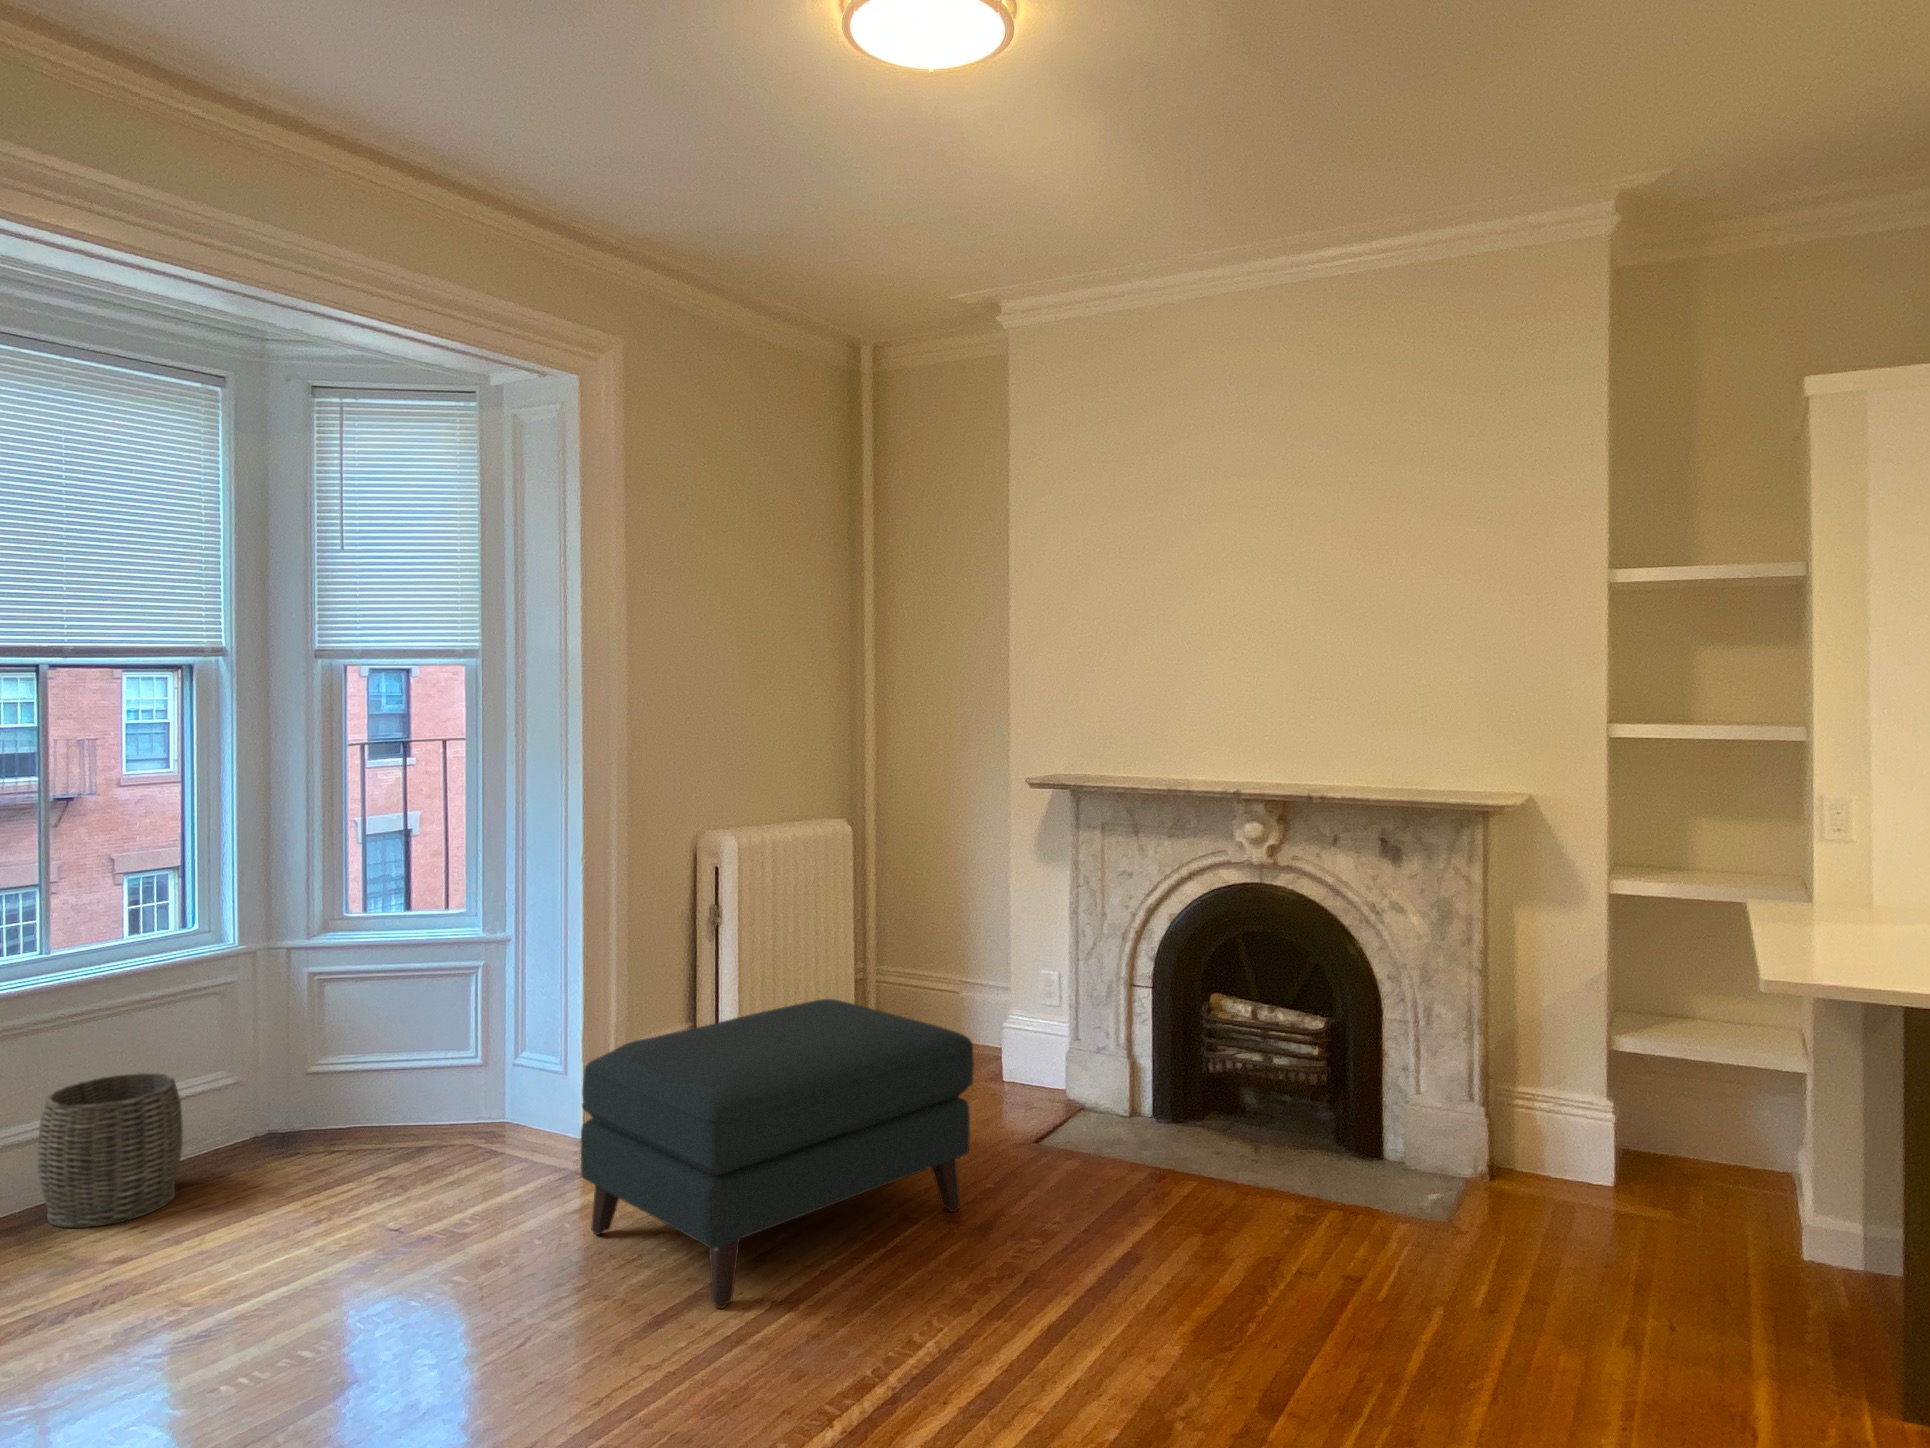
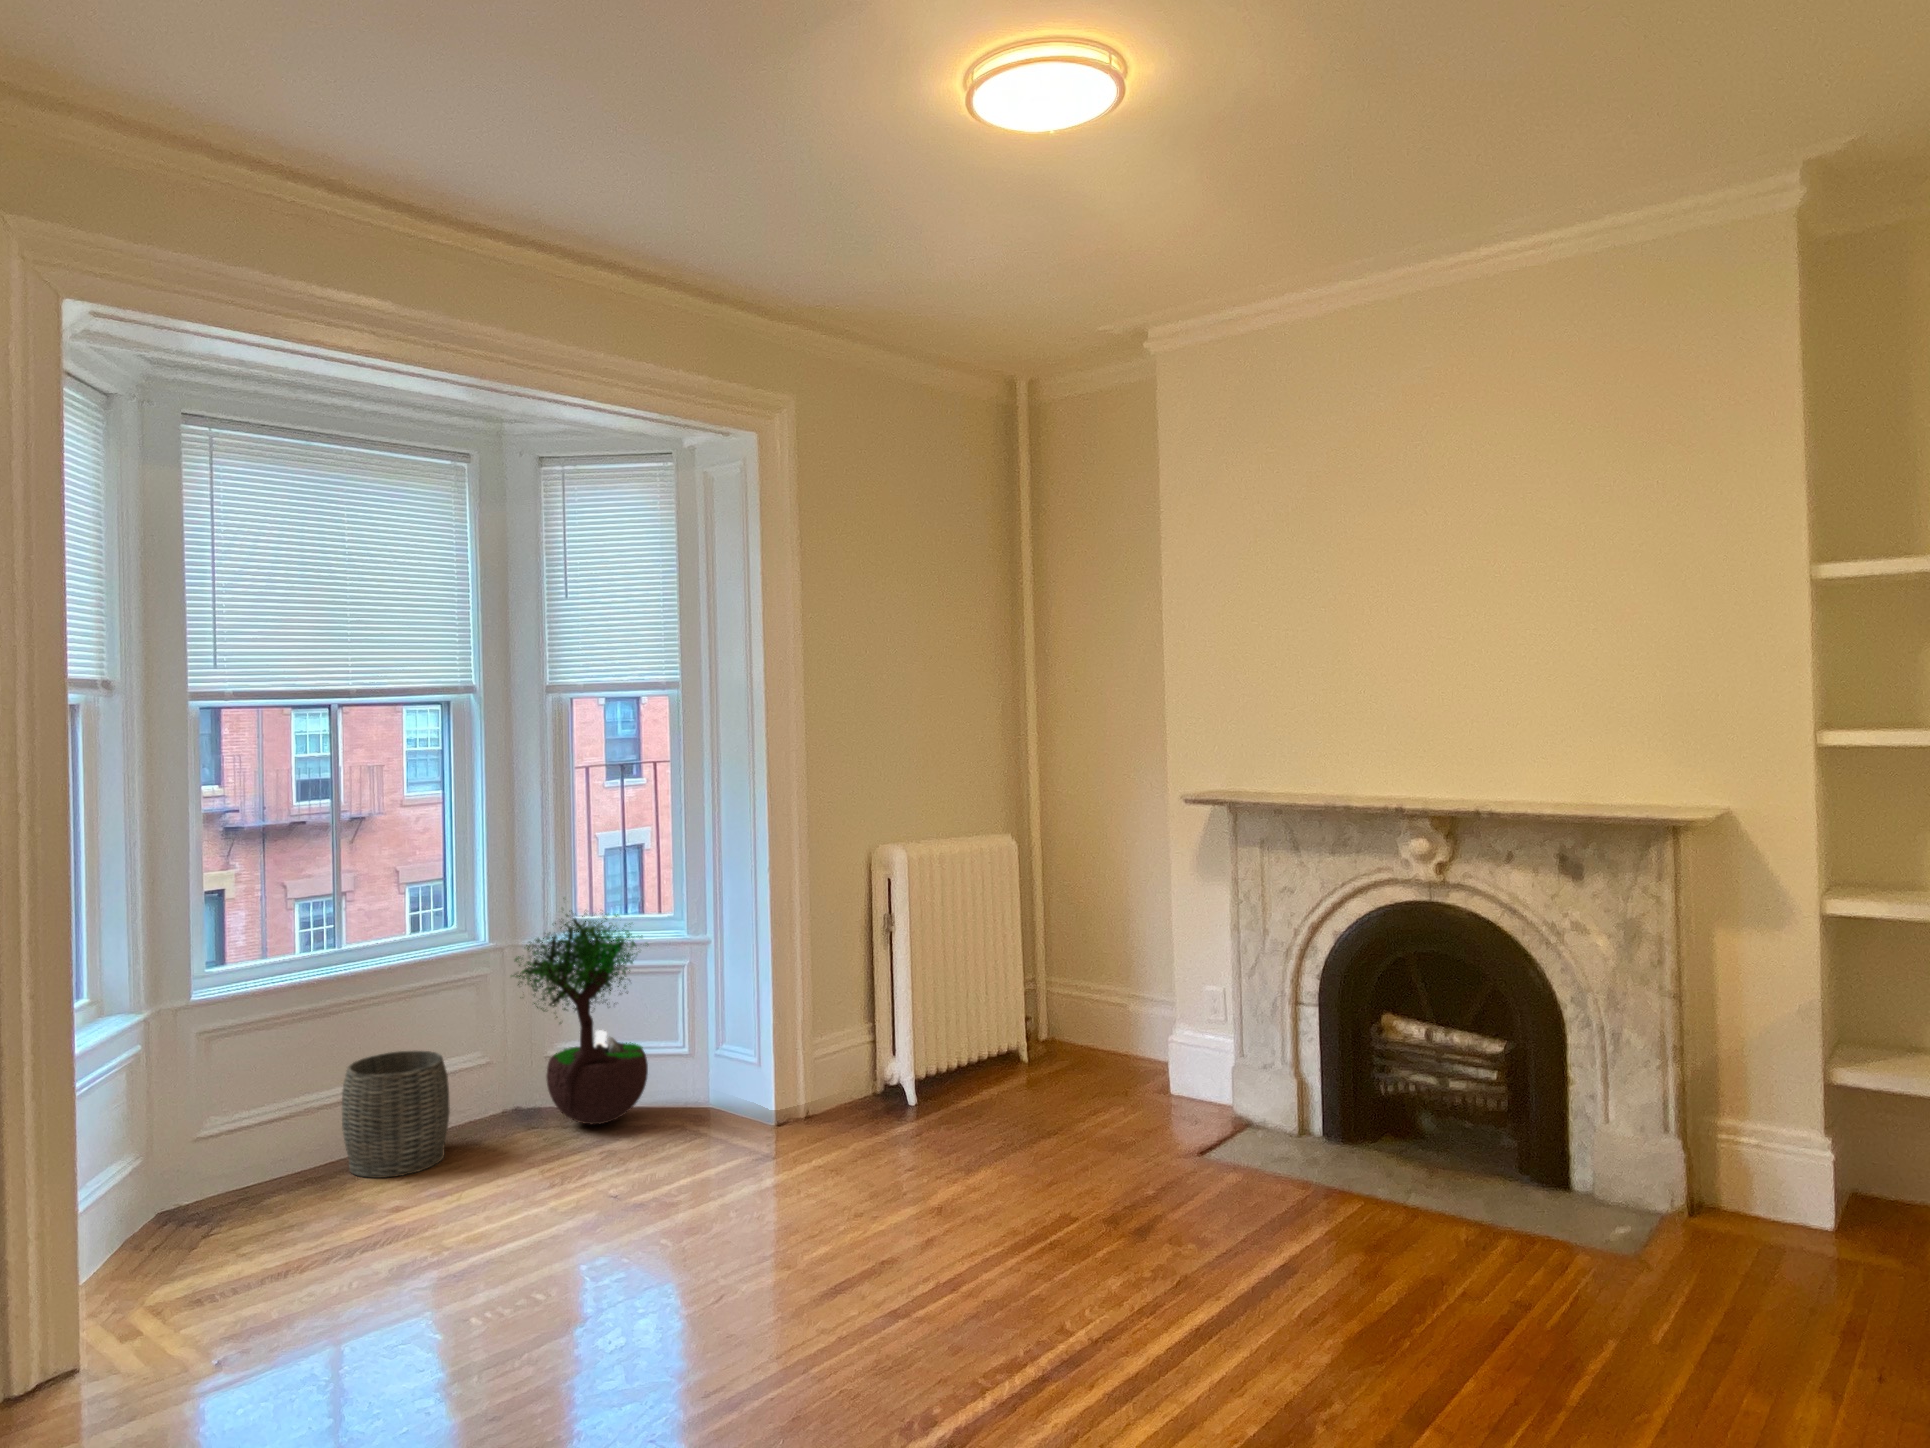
potted tree: none [263,890,436,1148] -> present [515,913,648,1125]
ottoman: present [581,999,974,1308] -> none [771,1005,1130,1285]

